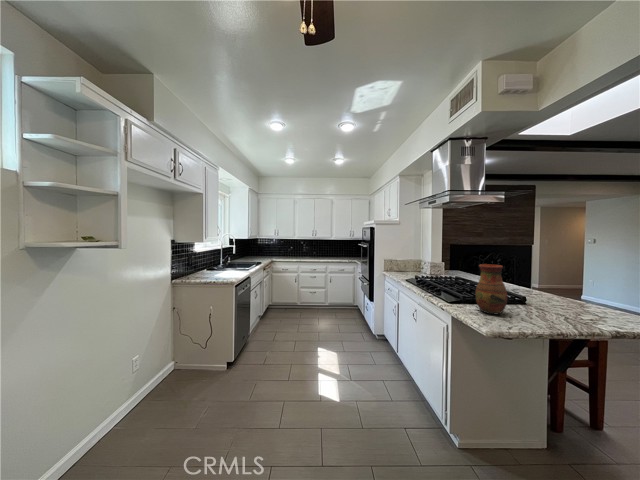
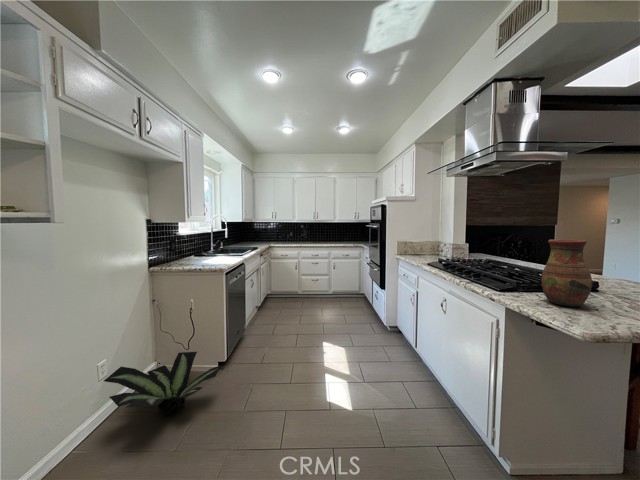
potted plant: none [138,352,231,405] -> present [104,352,221,418]

